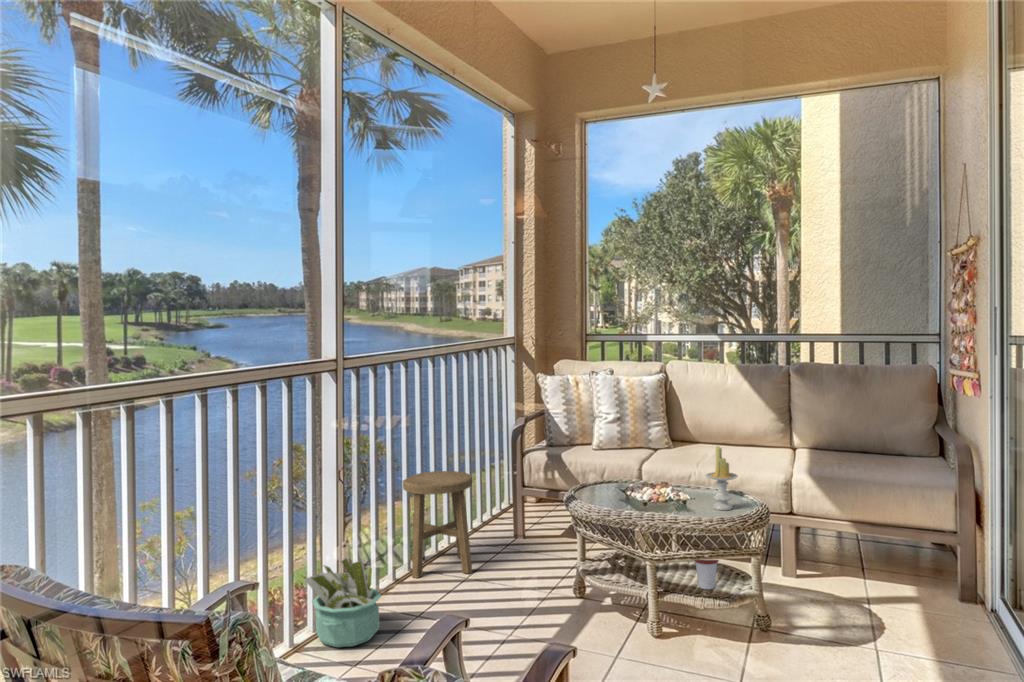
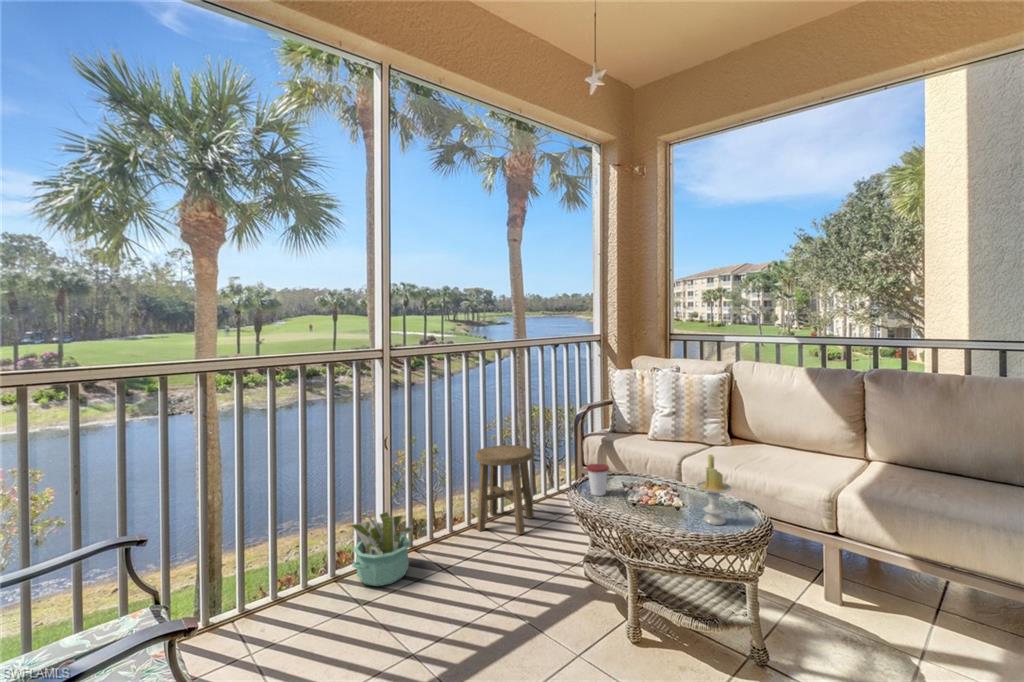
cup: present [694,560,718,589] -> present [587,462,609,496]

